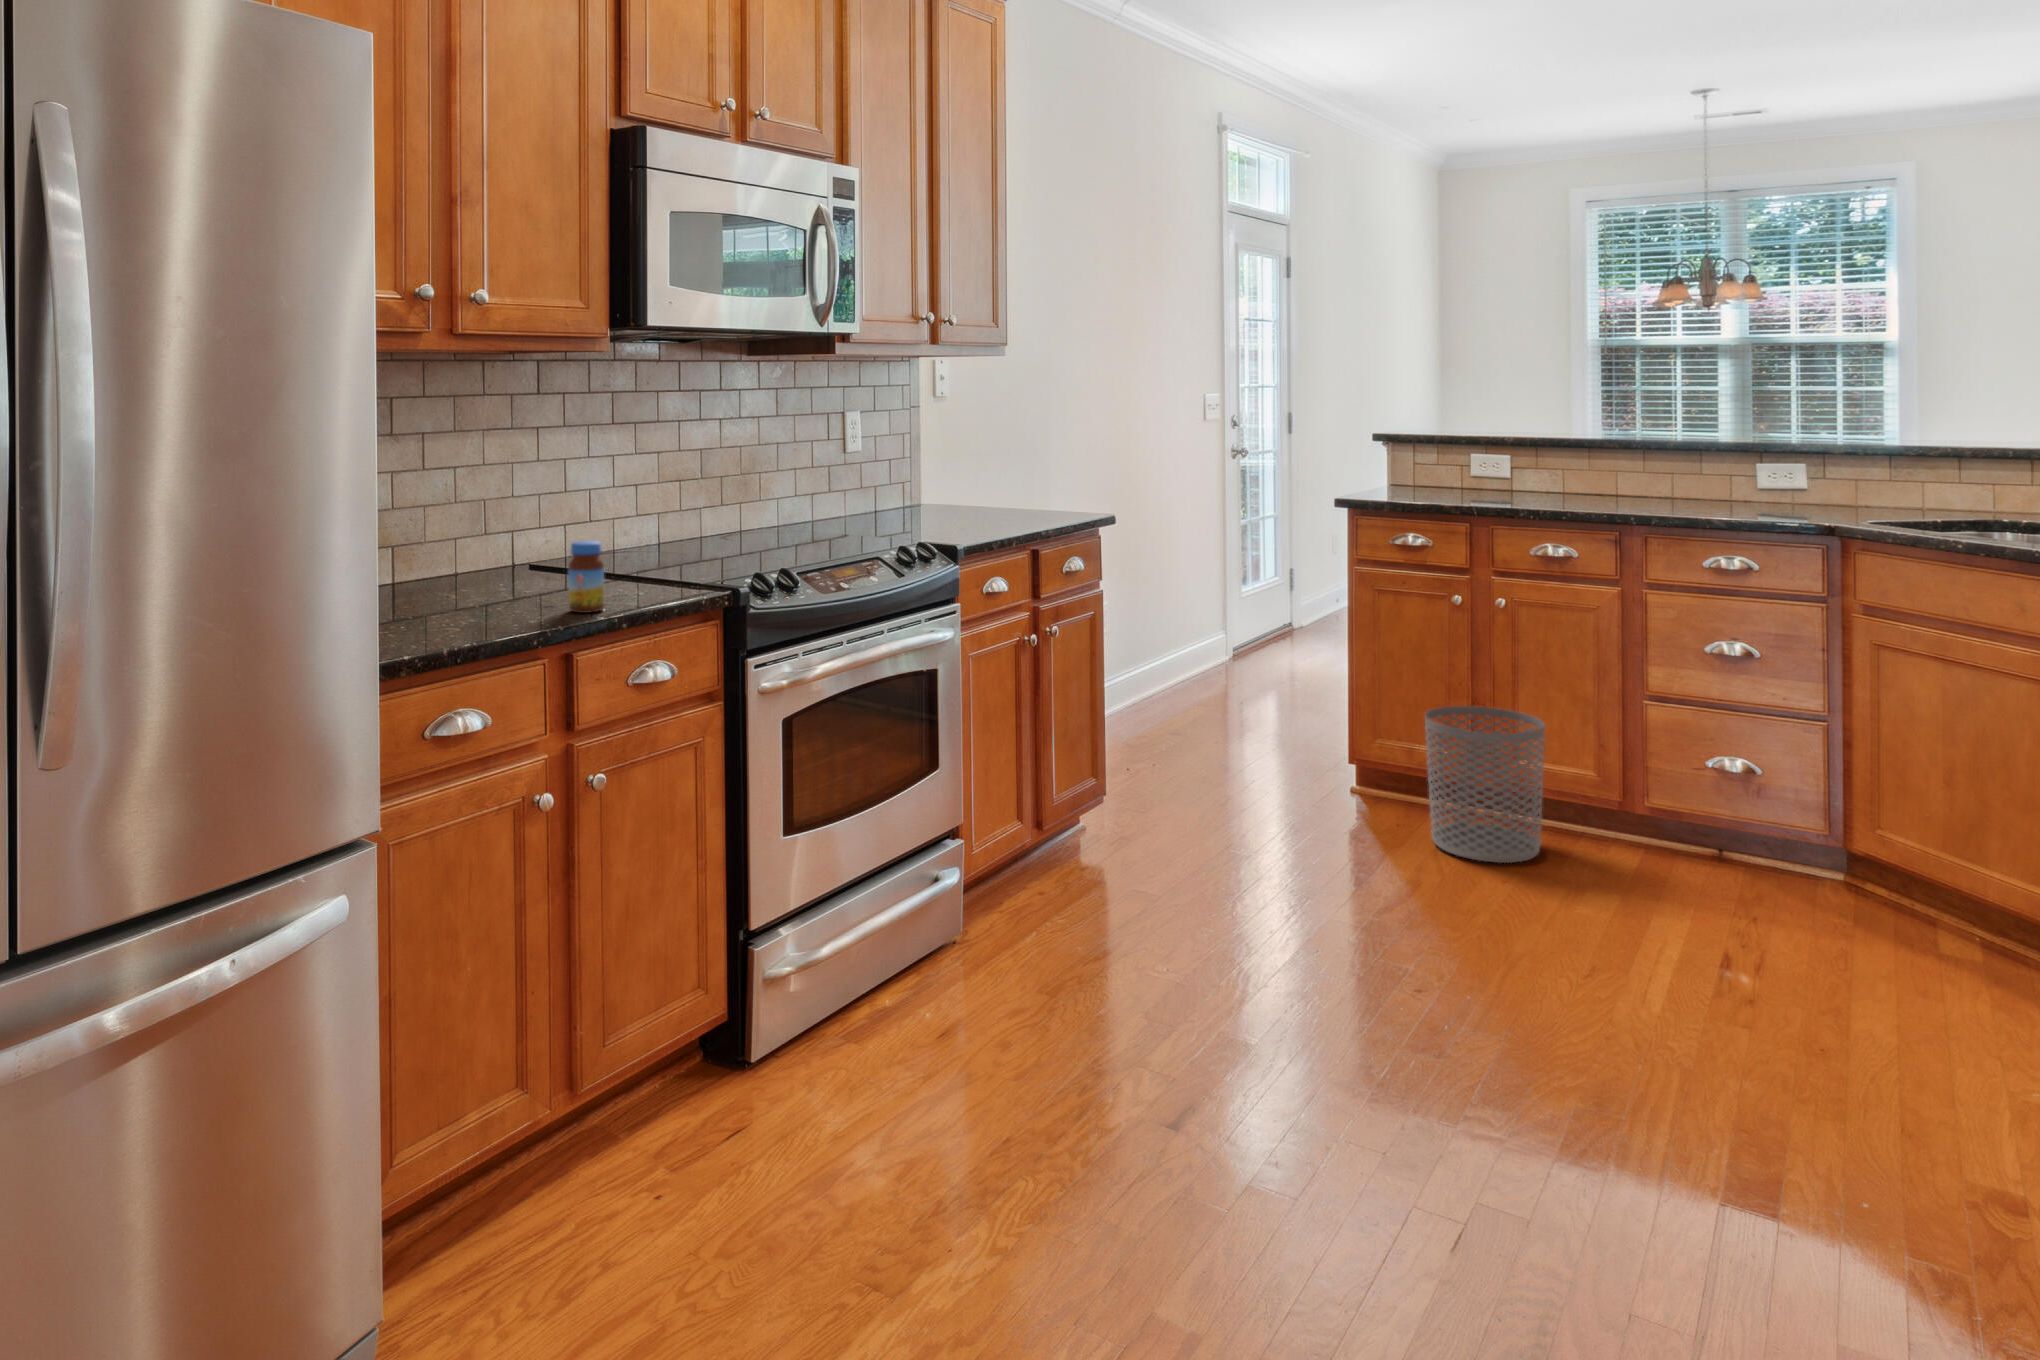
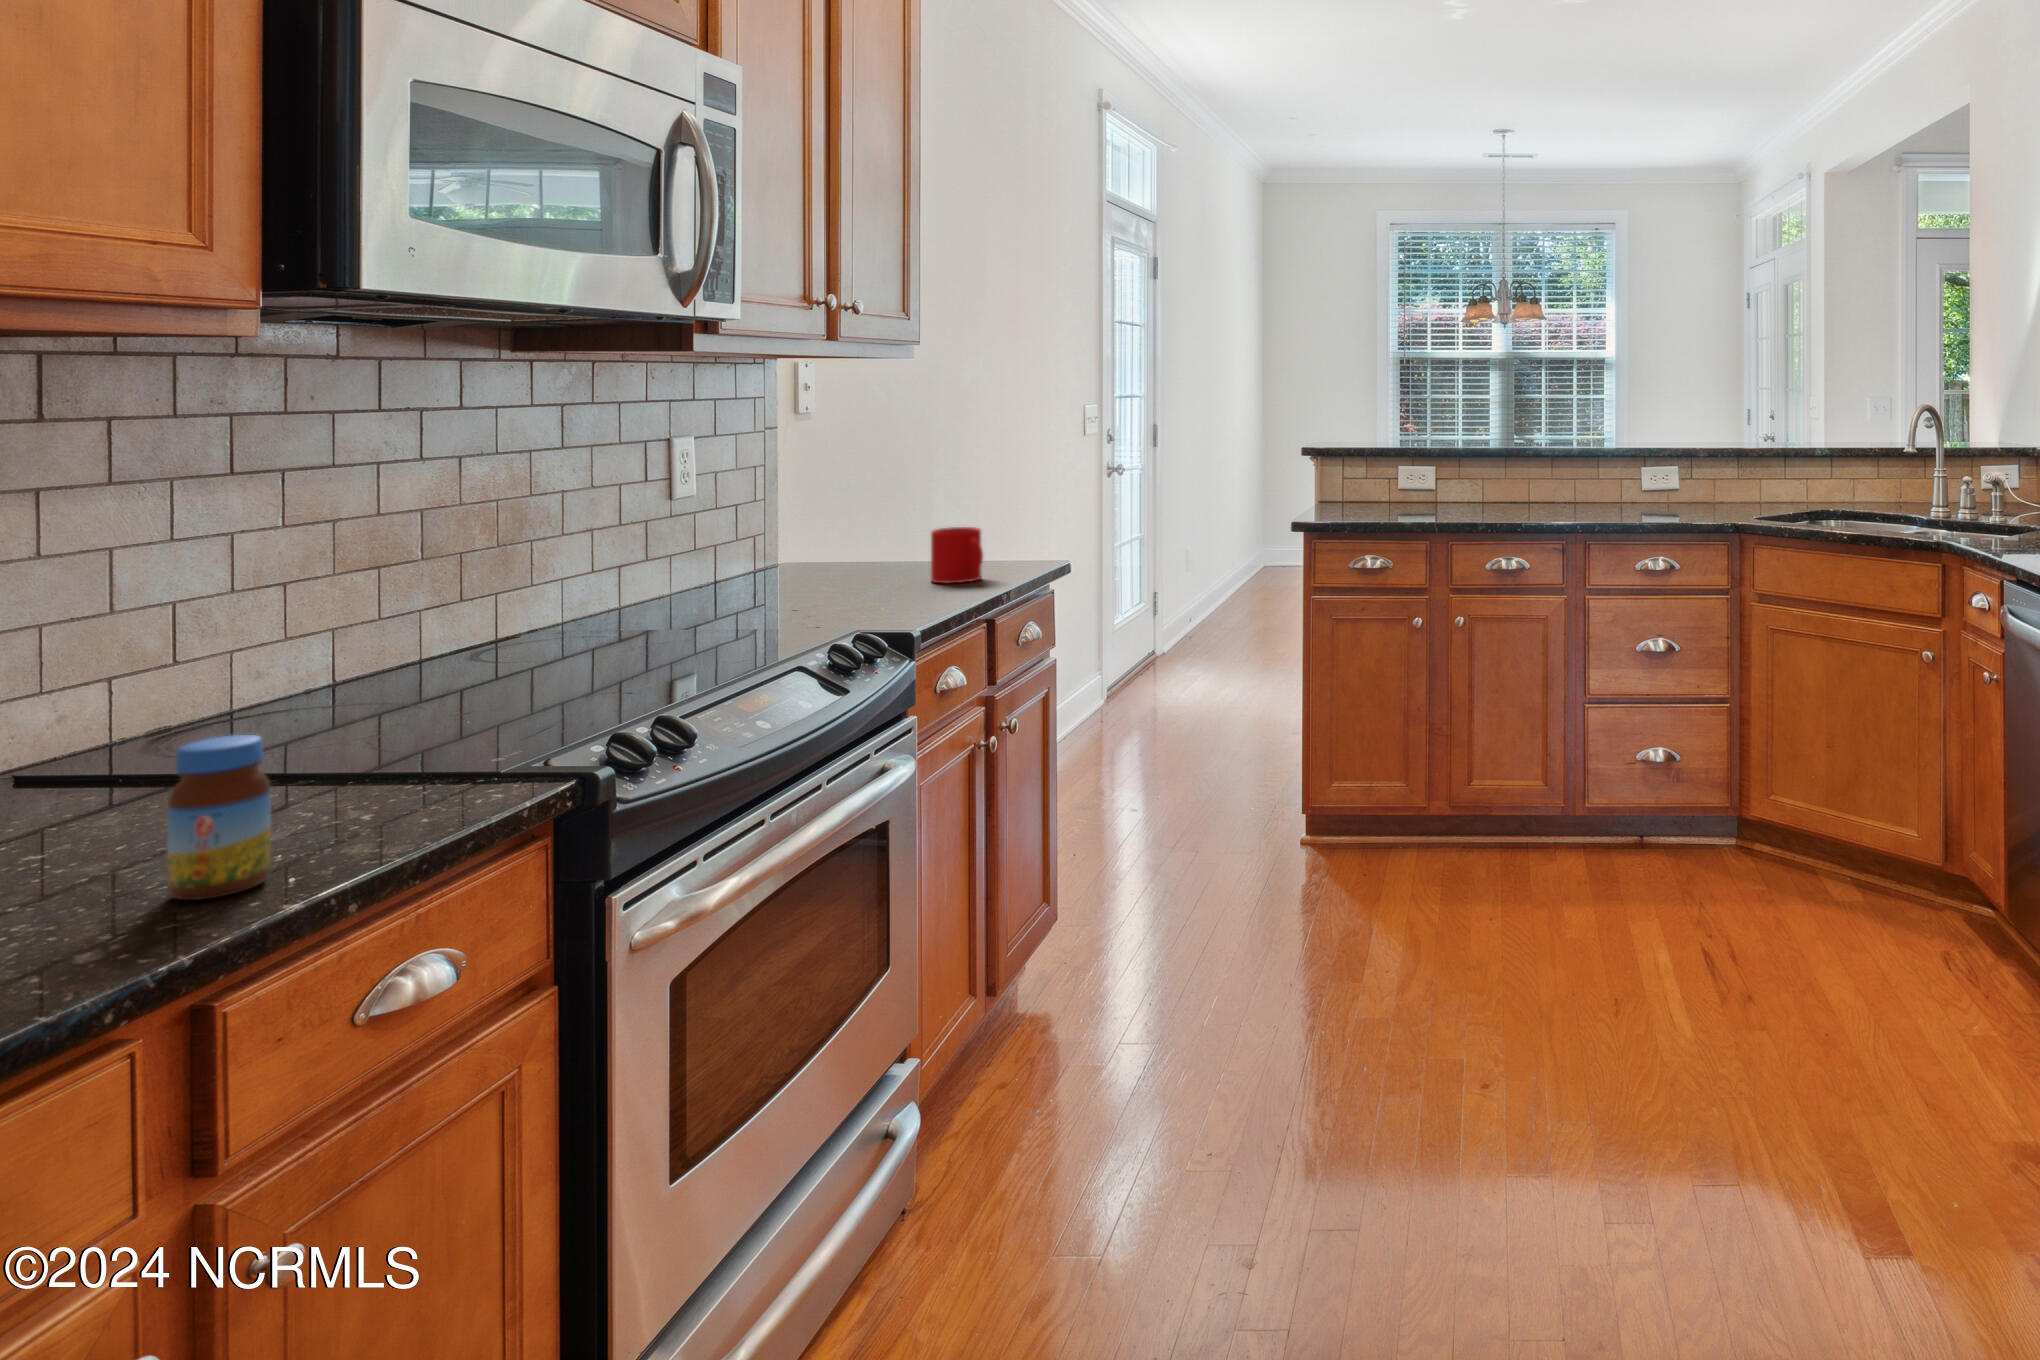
mug: none [1005,483,1041,523] -> present [931,527,983,583]
waste bin: present [1425,706,1545,863] -> none [1397,732,1514,901]

